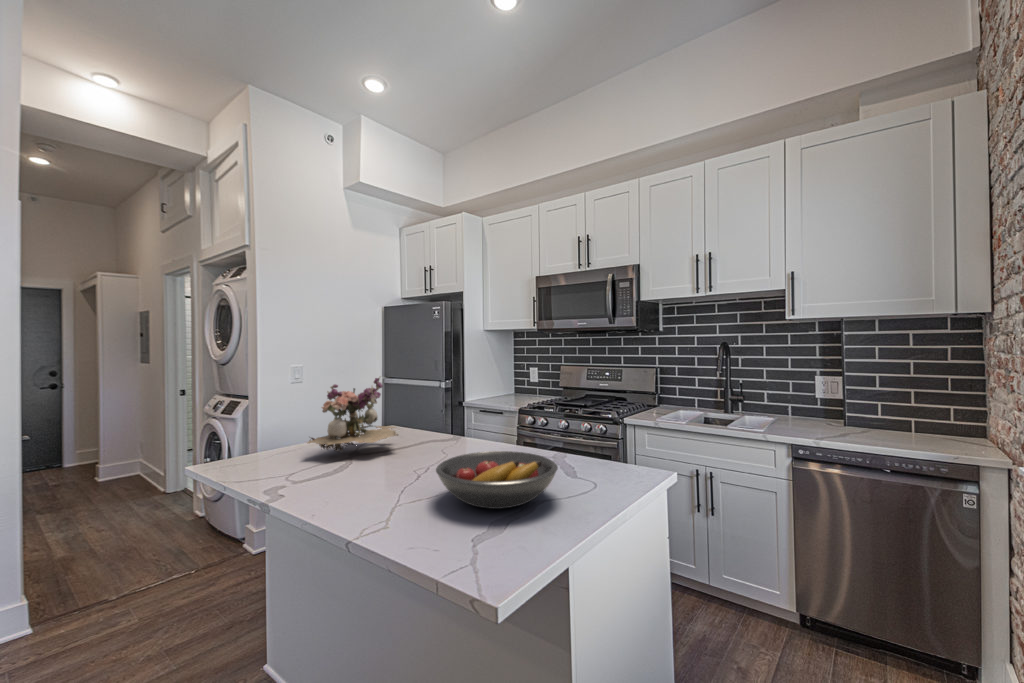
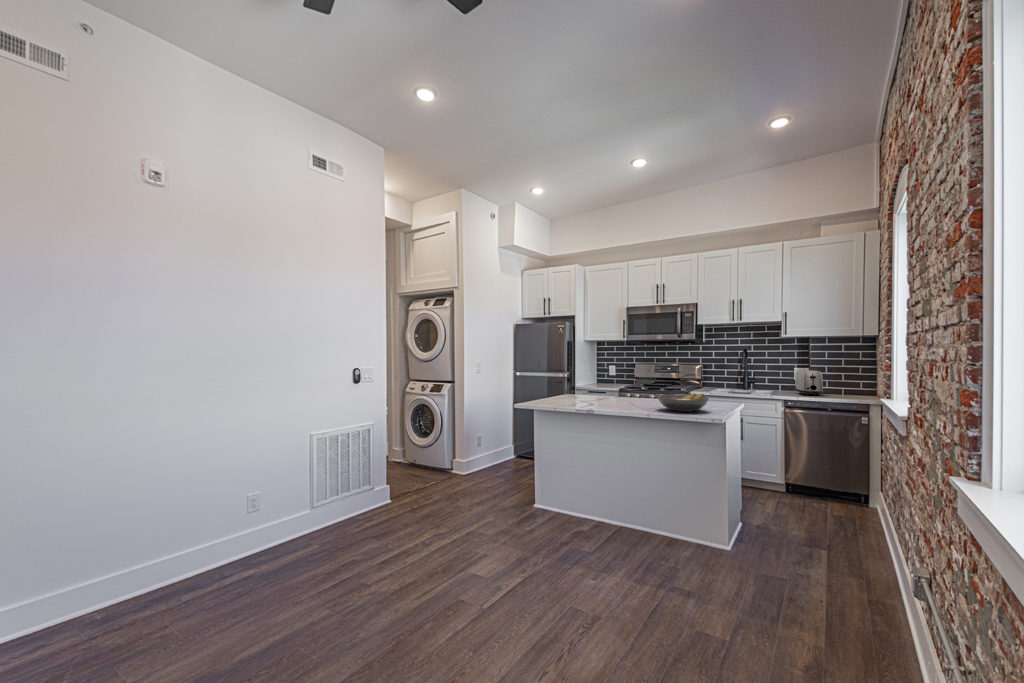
flower arrangement: present [308,378,398,453] -> none [562,365,602,403]
toaster: none [814,382,869,435] -> present [795,370,823,396]

